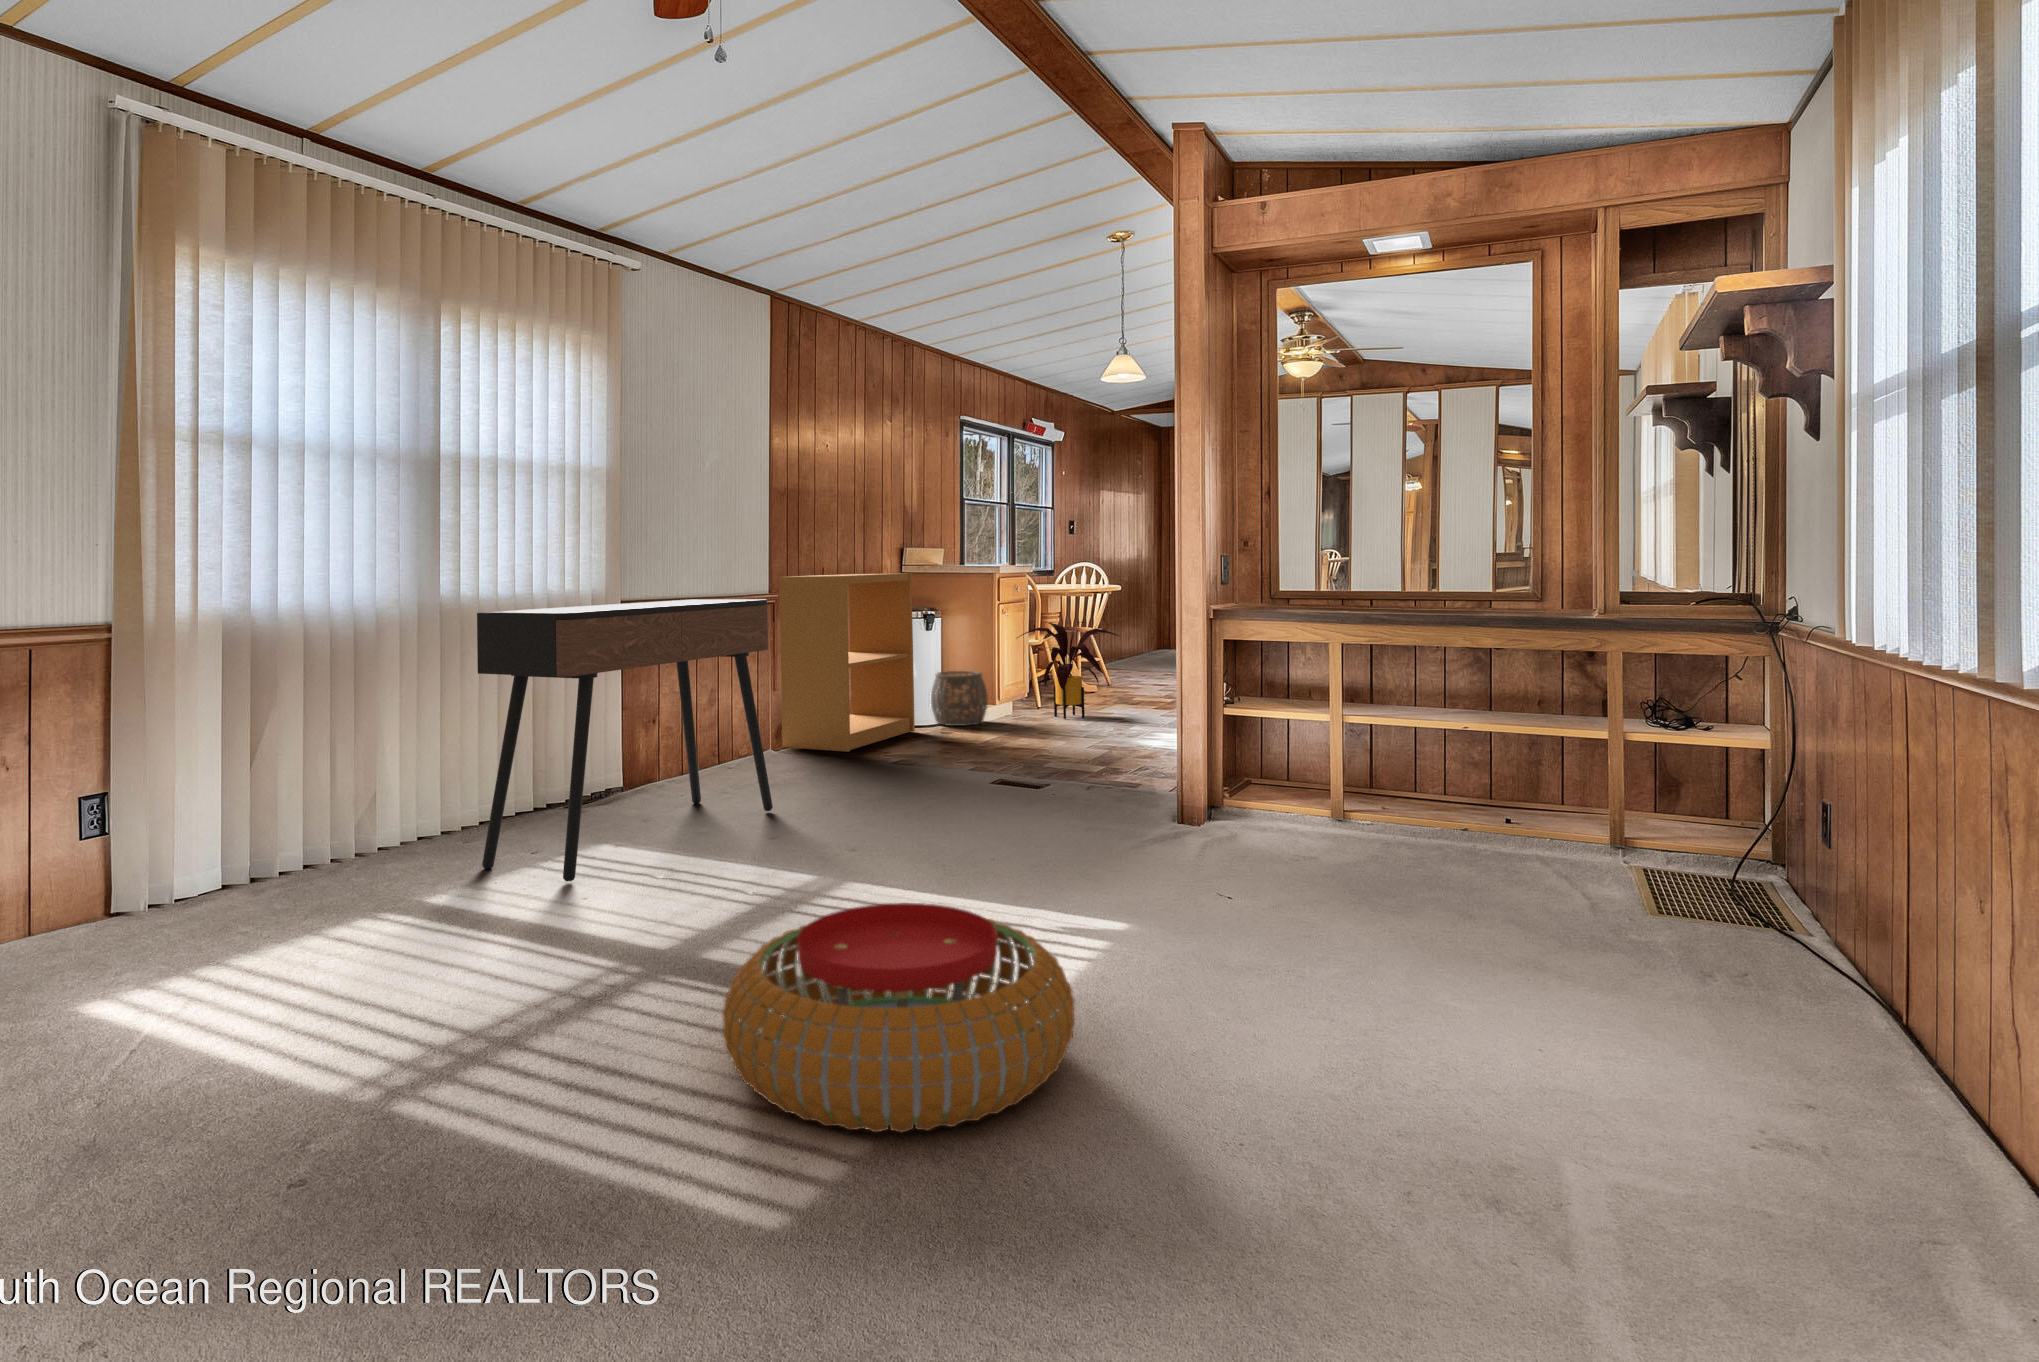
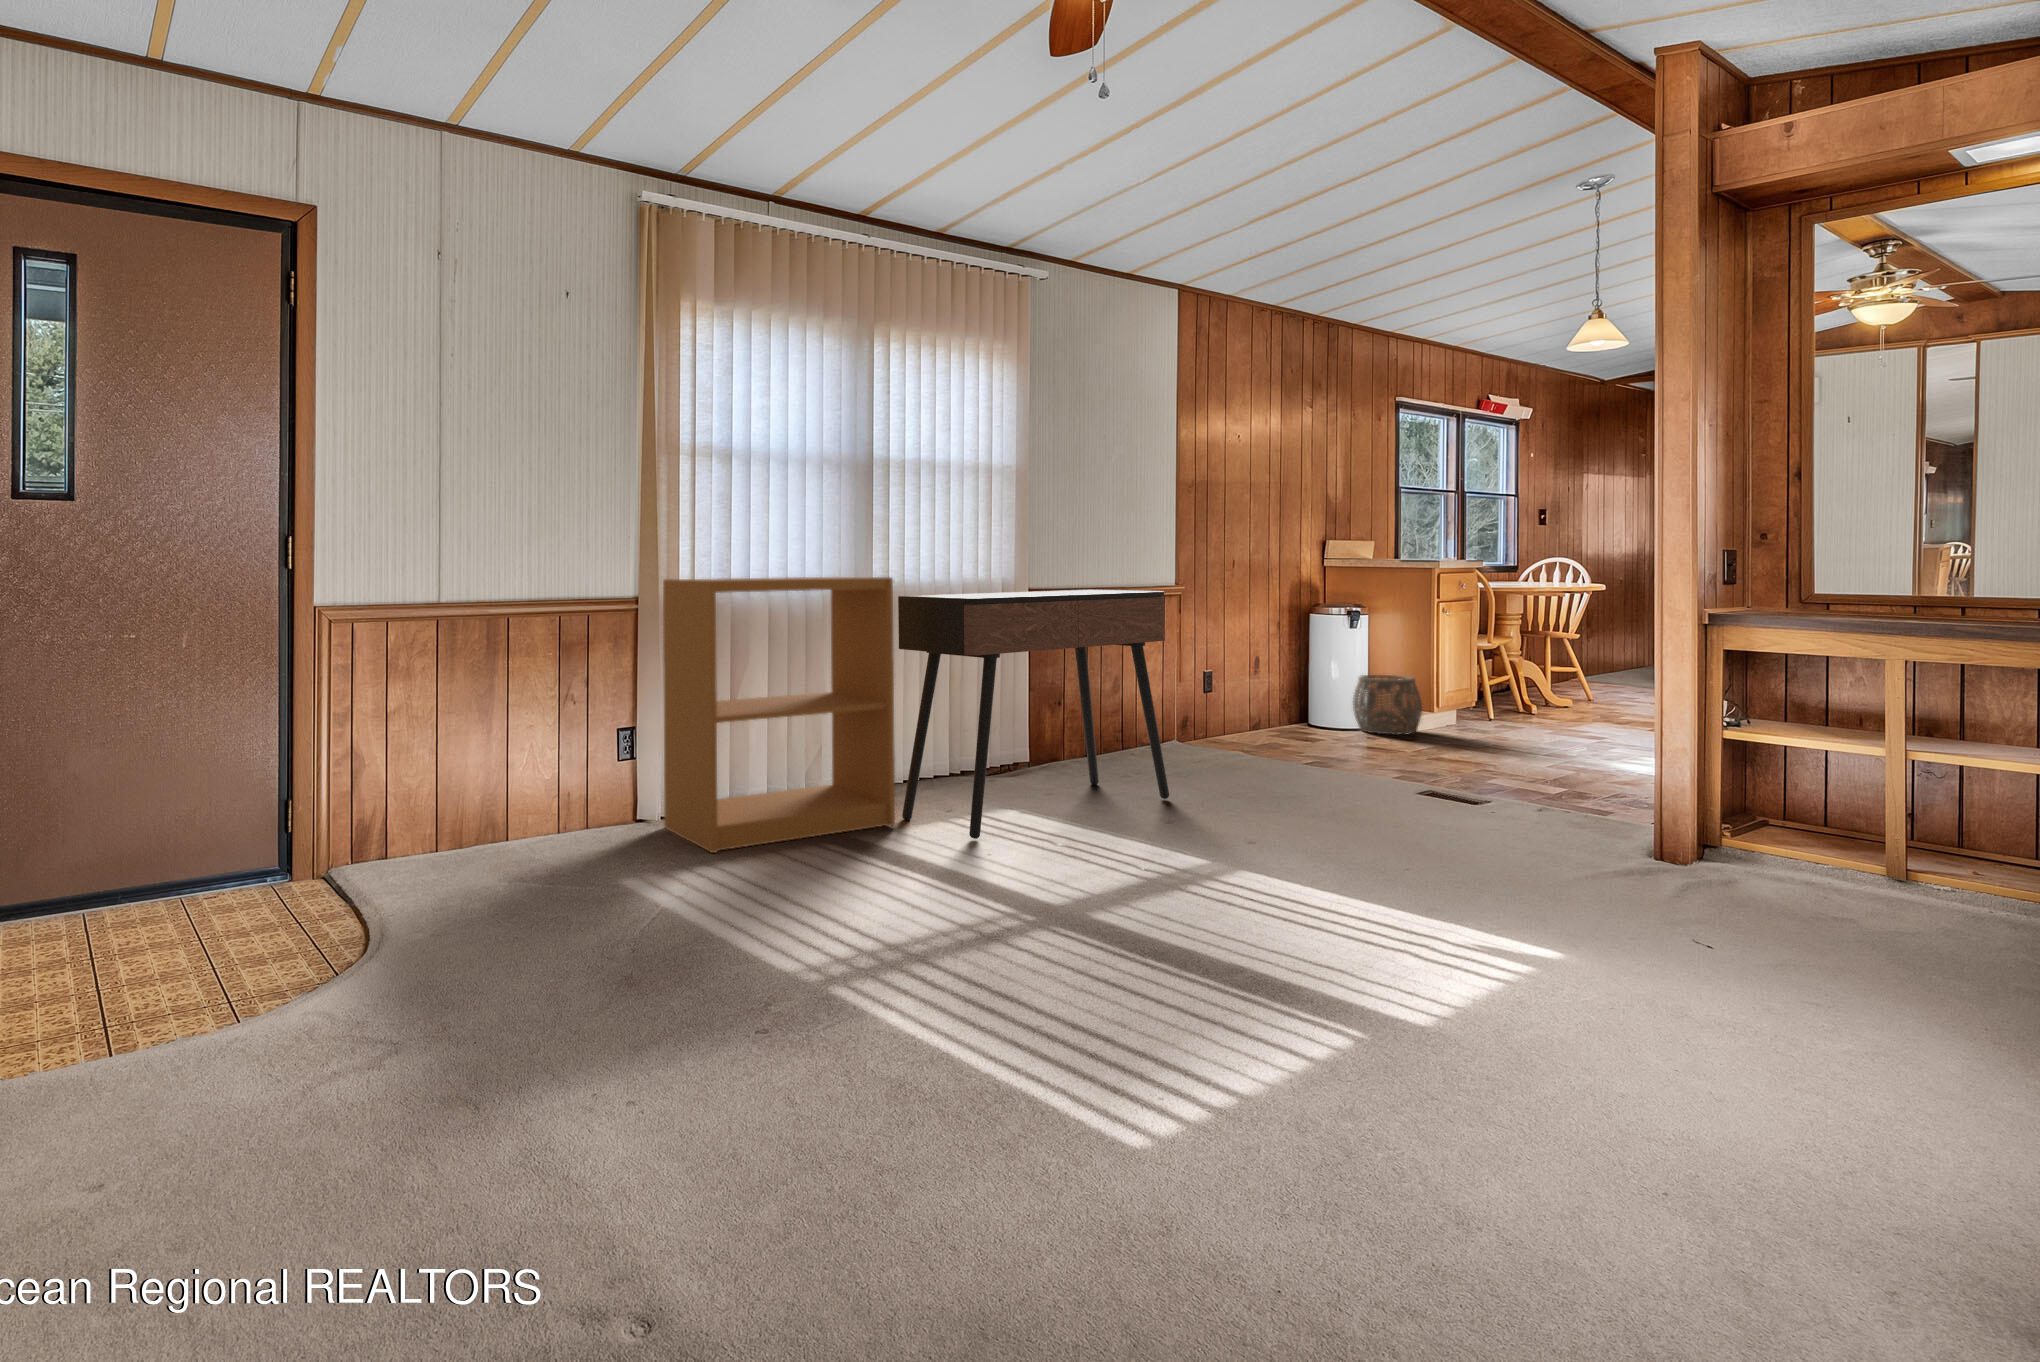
bookshelf: present [779,573,915,752] -> present [663,577,895,853]
house plant: present [1017,622,1118,719] -> none [1459,627,1599,737]
pouf: present [722,903,1075,1132] -> none [1102,888,1474,1106]

